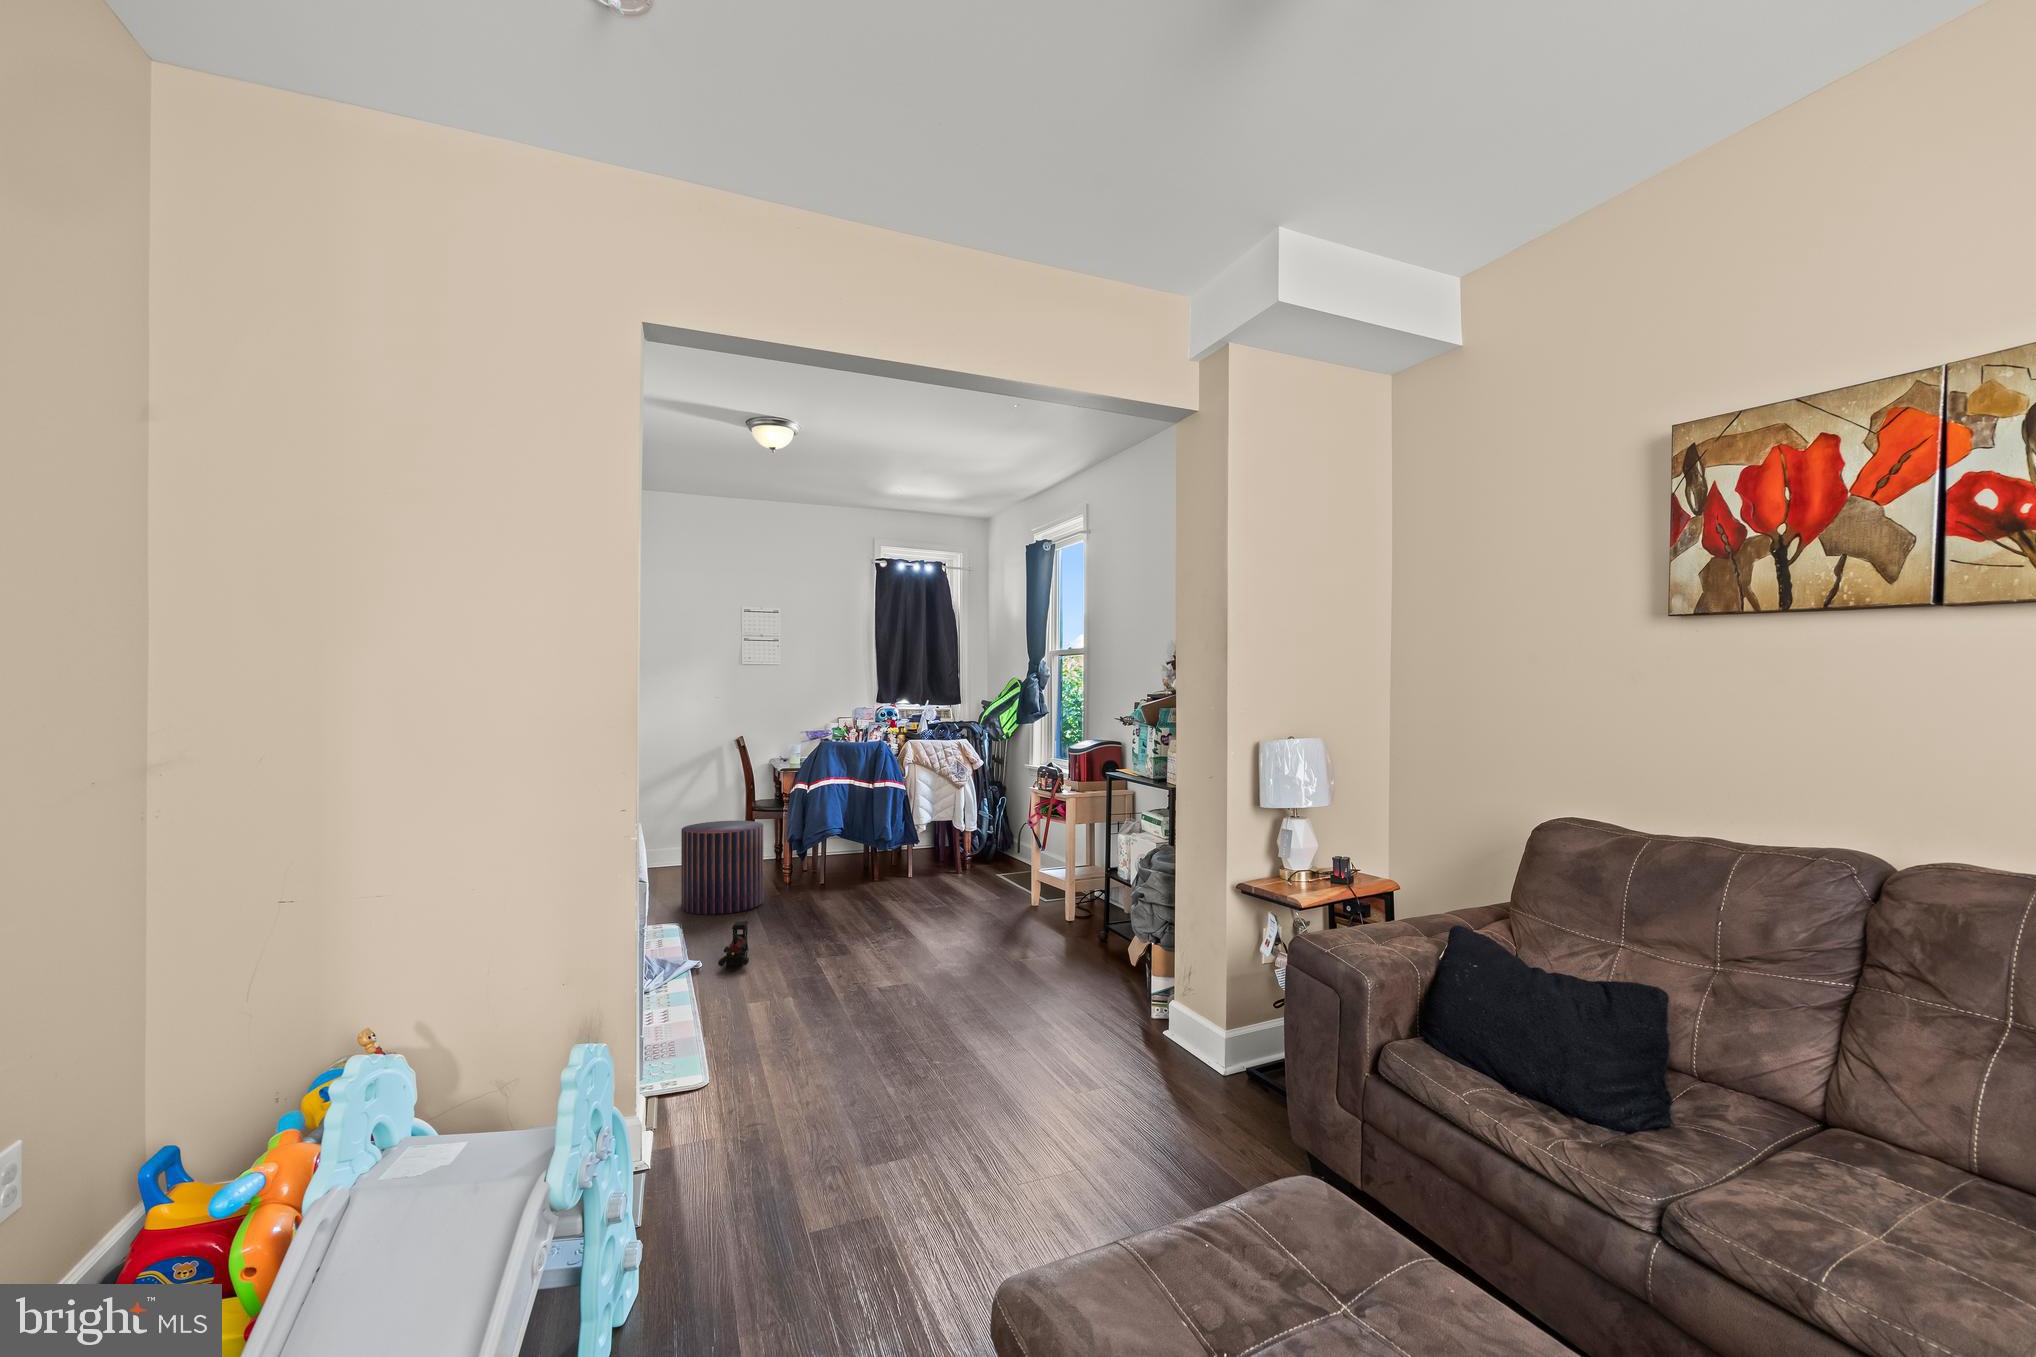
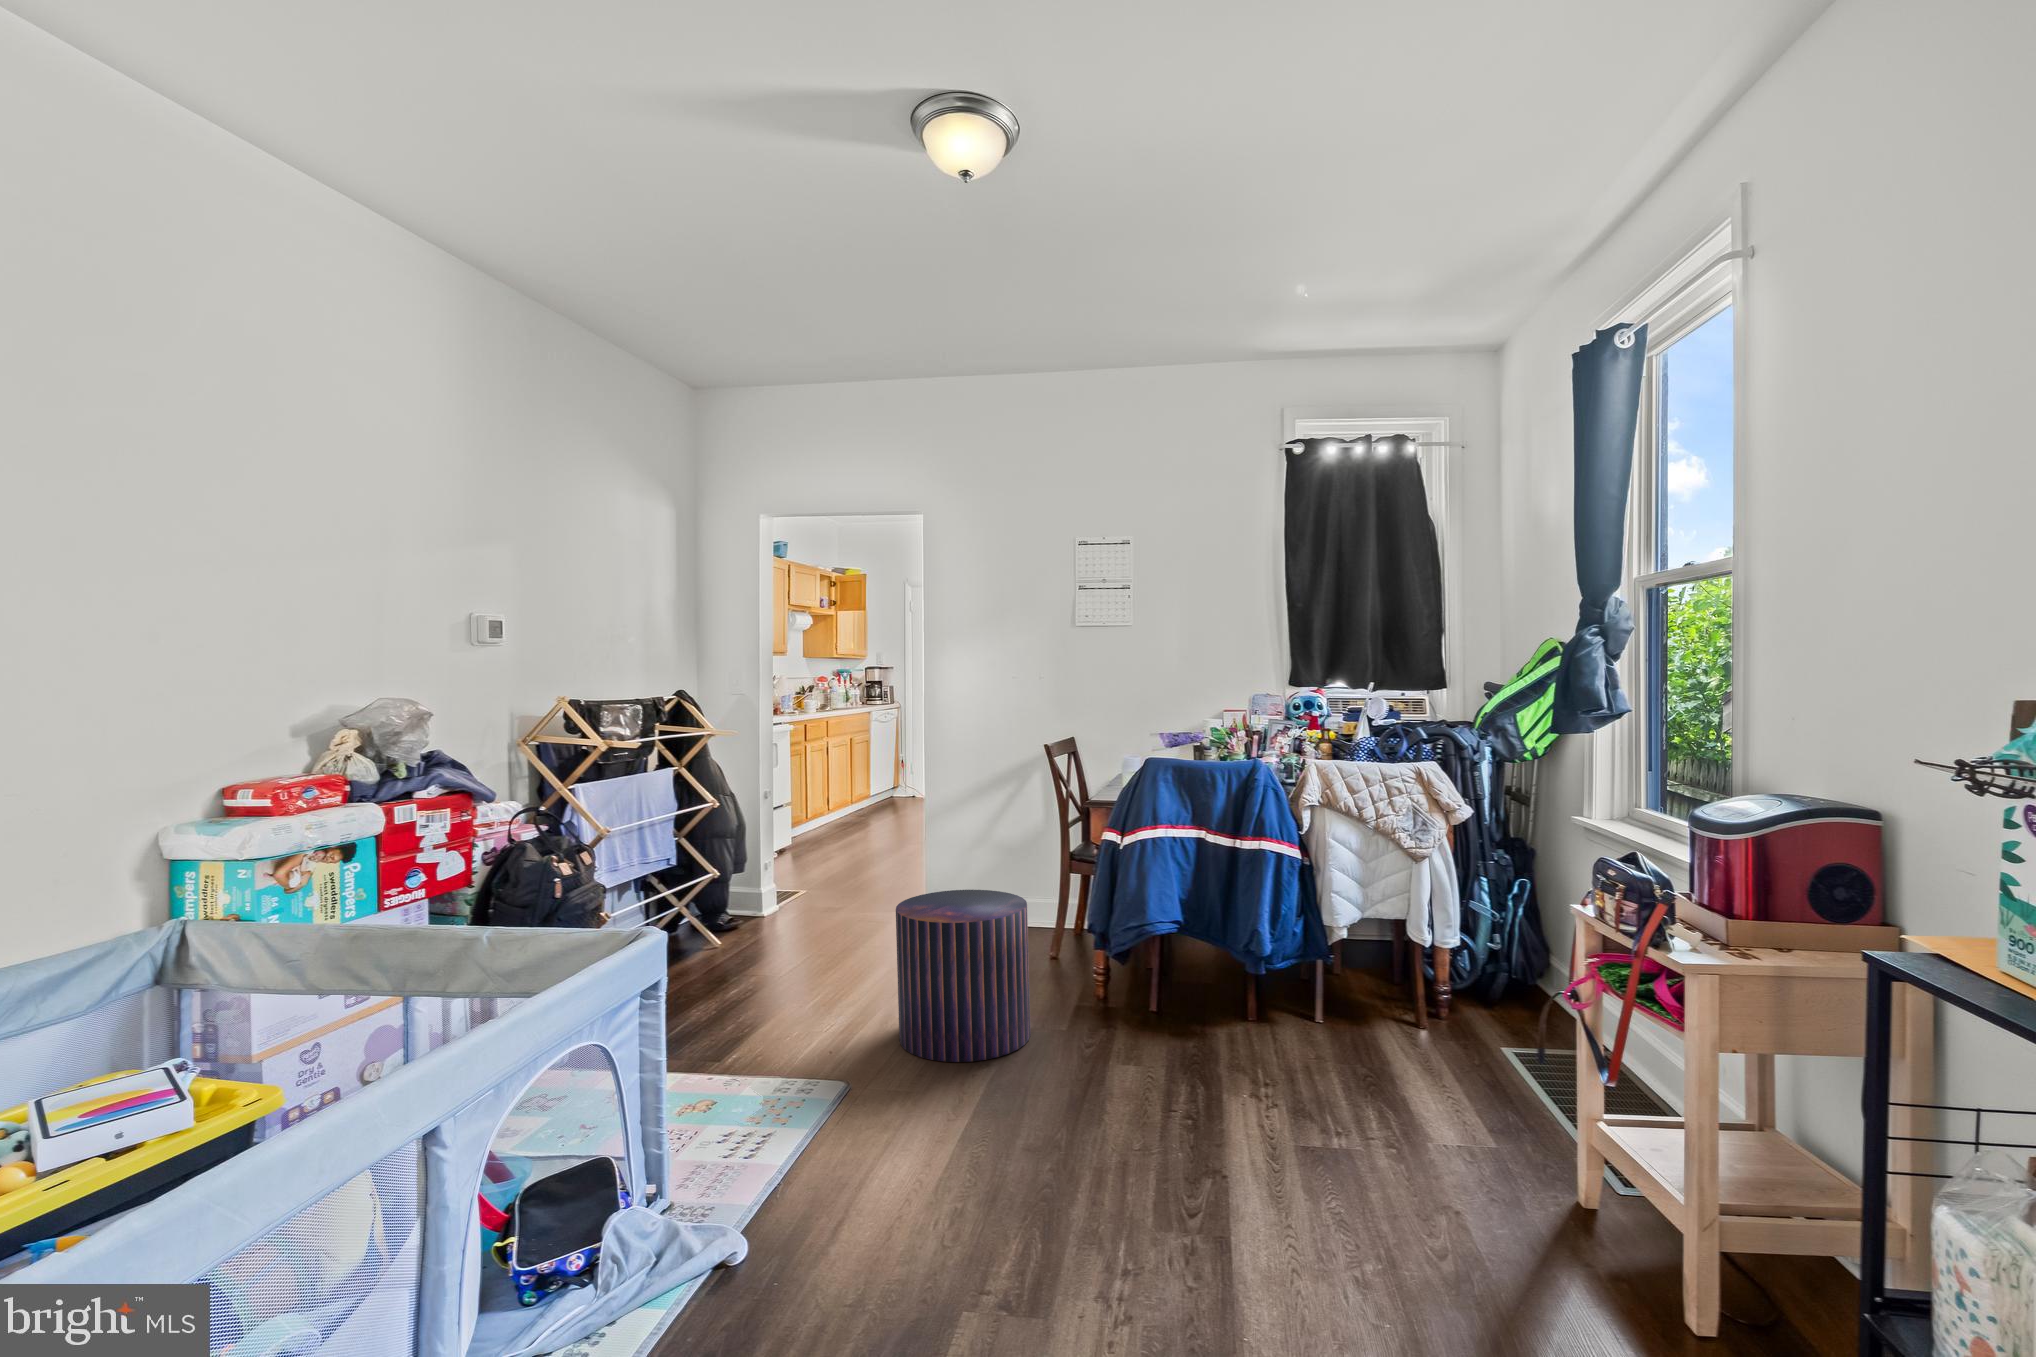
toy train: present [718,921,749,972] -> none [807,1125,901,1253]

